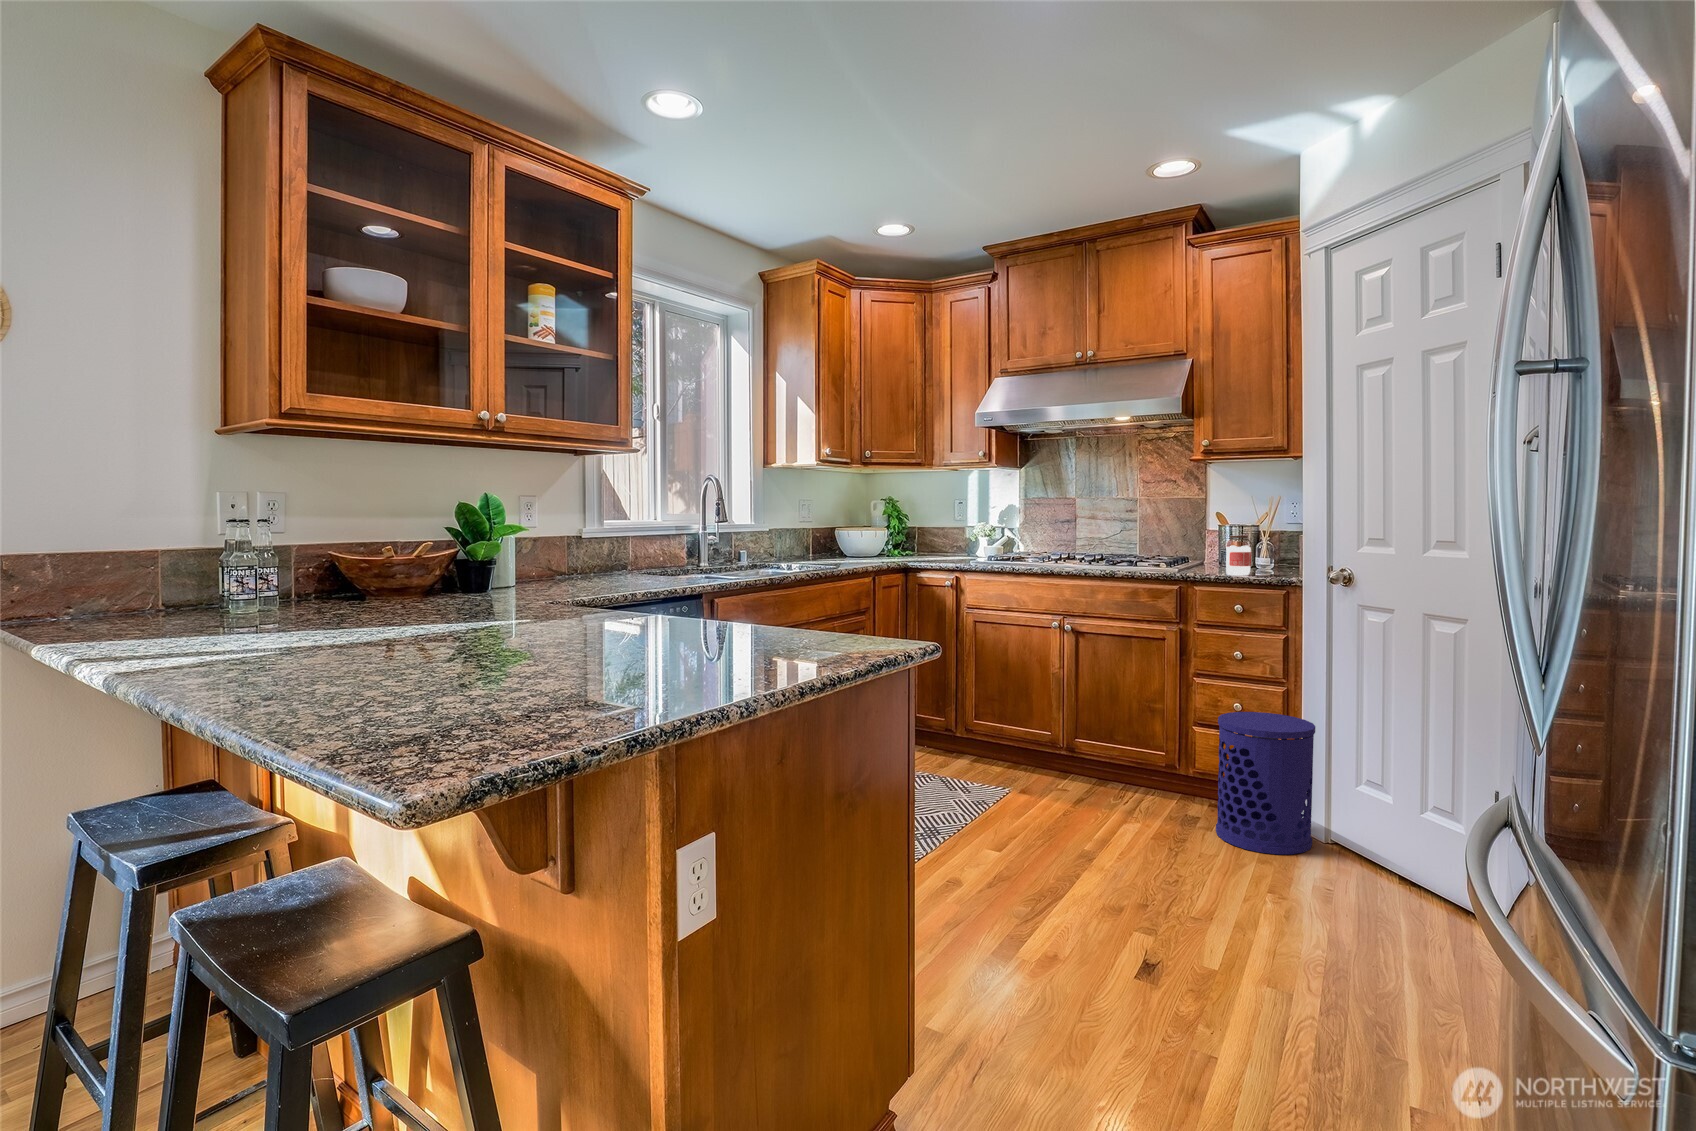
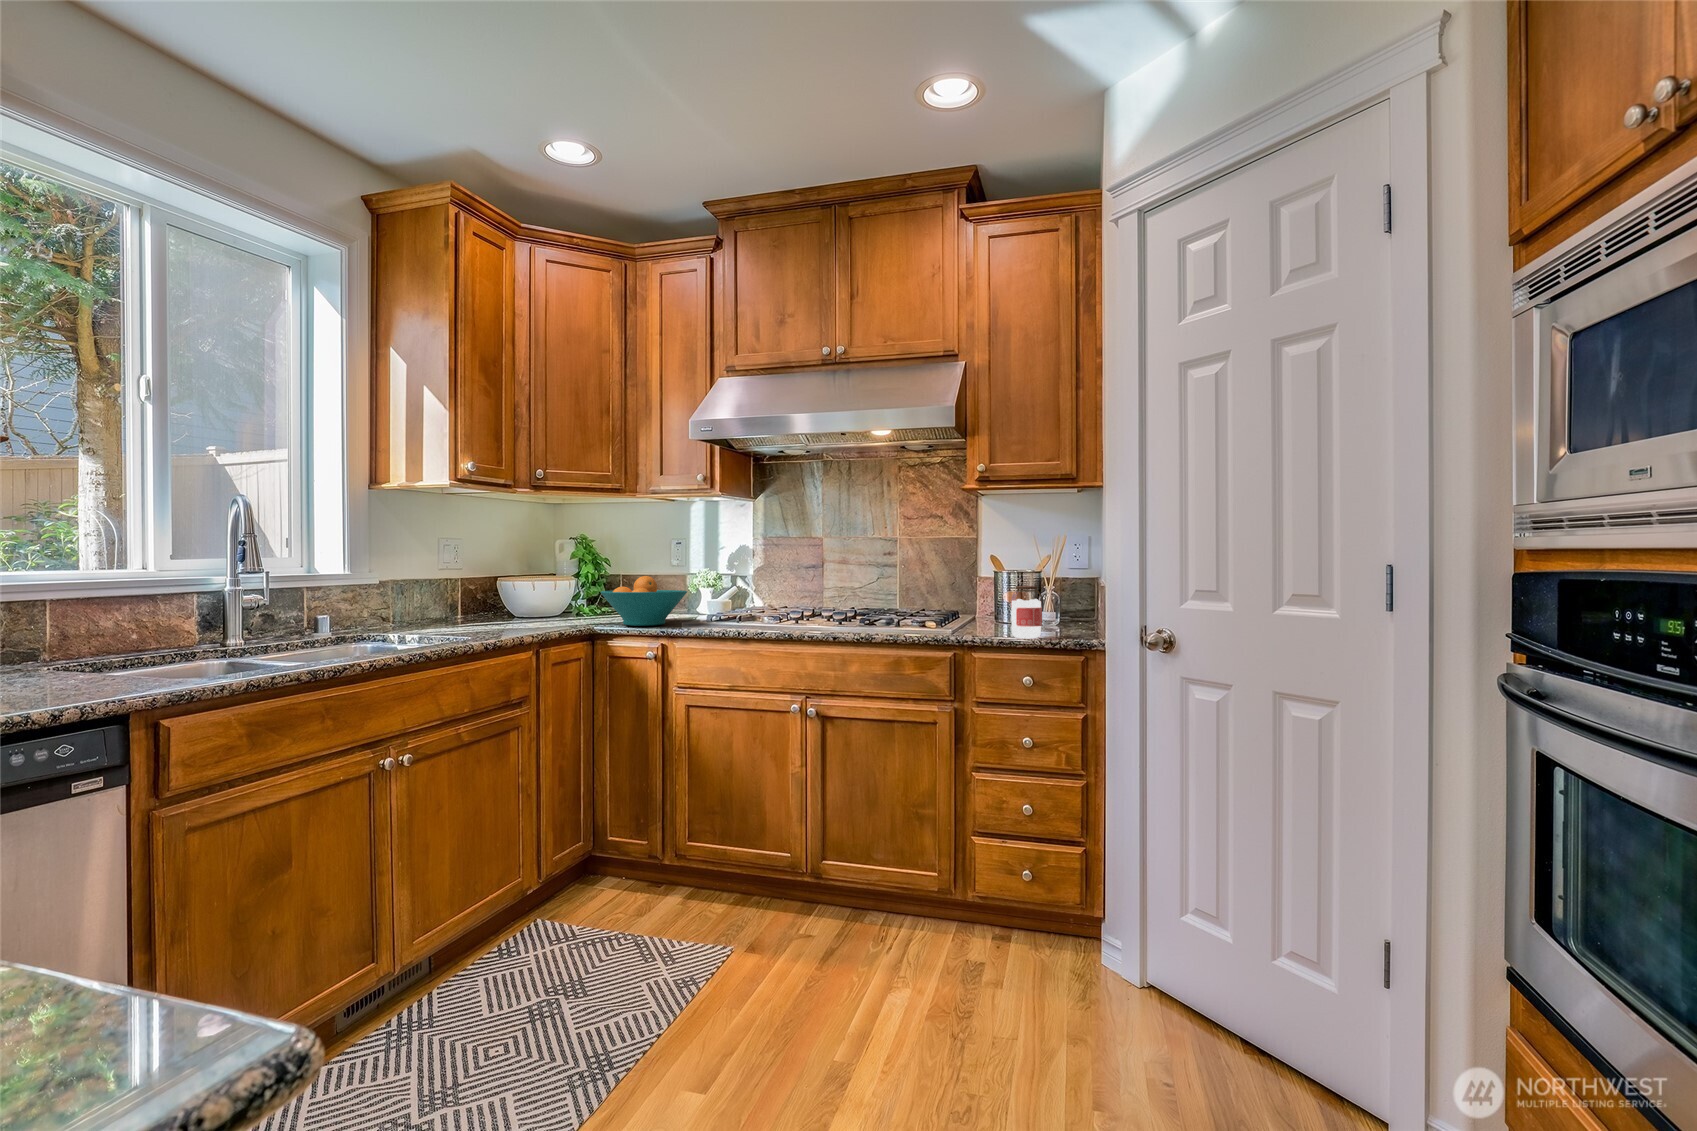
fruit bowl: none [913,528,974,564] -> present [601,576,687,626]
waste bin: present [1216,712,1315,854] -> none [1013,824,1135,1036]

